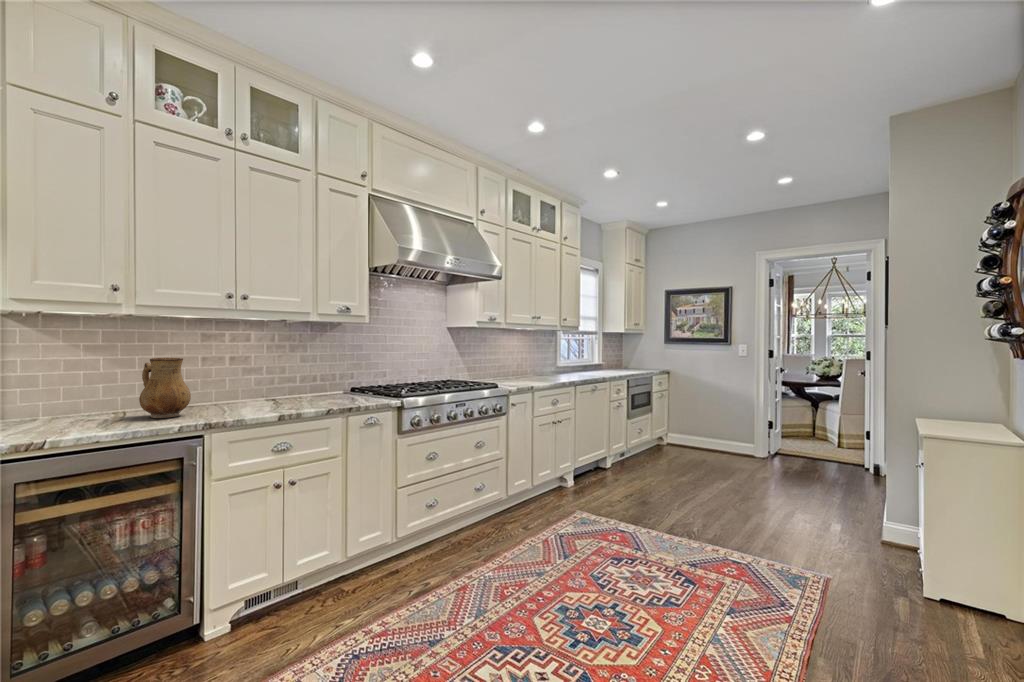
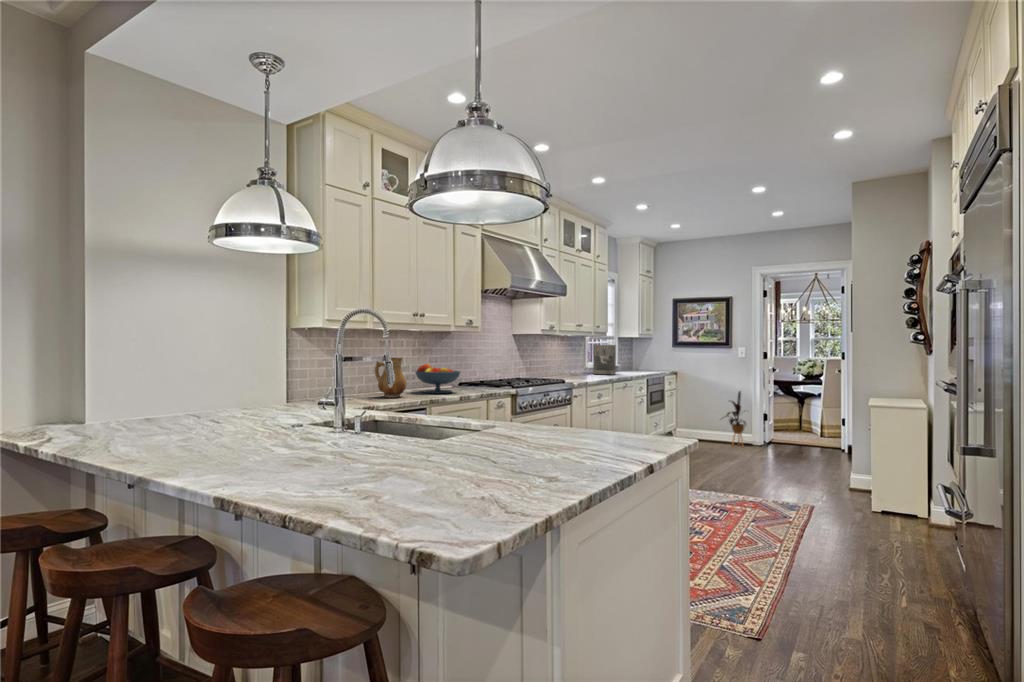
coffee maker: none [559,340,588,376] -> present [593,345,616,375]
fruit bowl: none [233,366,305,409] -> present [415,364,460,393]
house plant: none [713,395,751,461] -> present [726,392,746,444]

